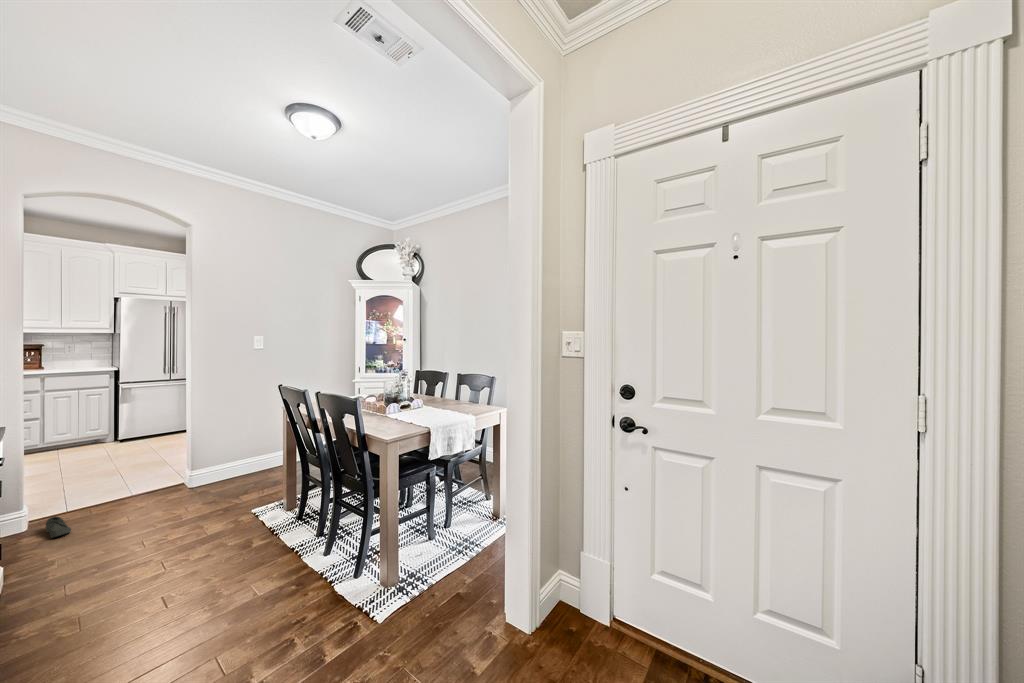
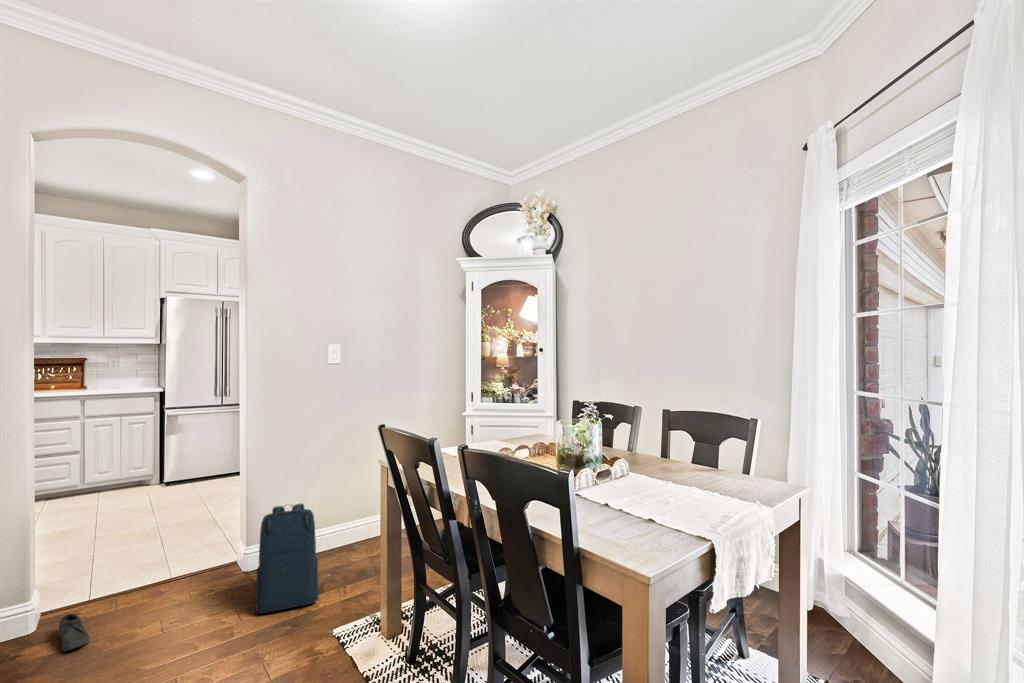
backpack: none [198,439,245,507] -> present [255,504,319,613]

